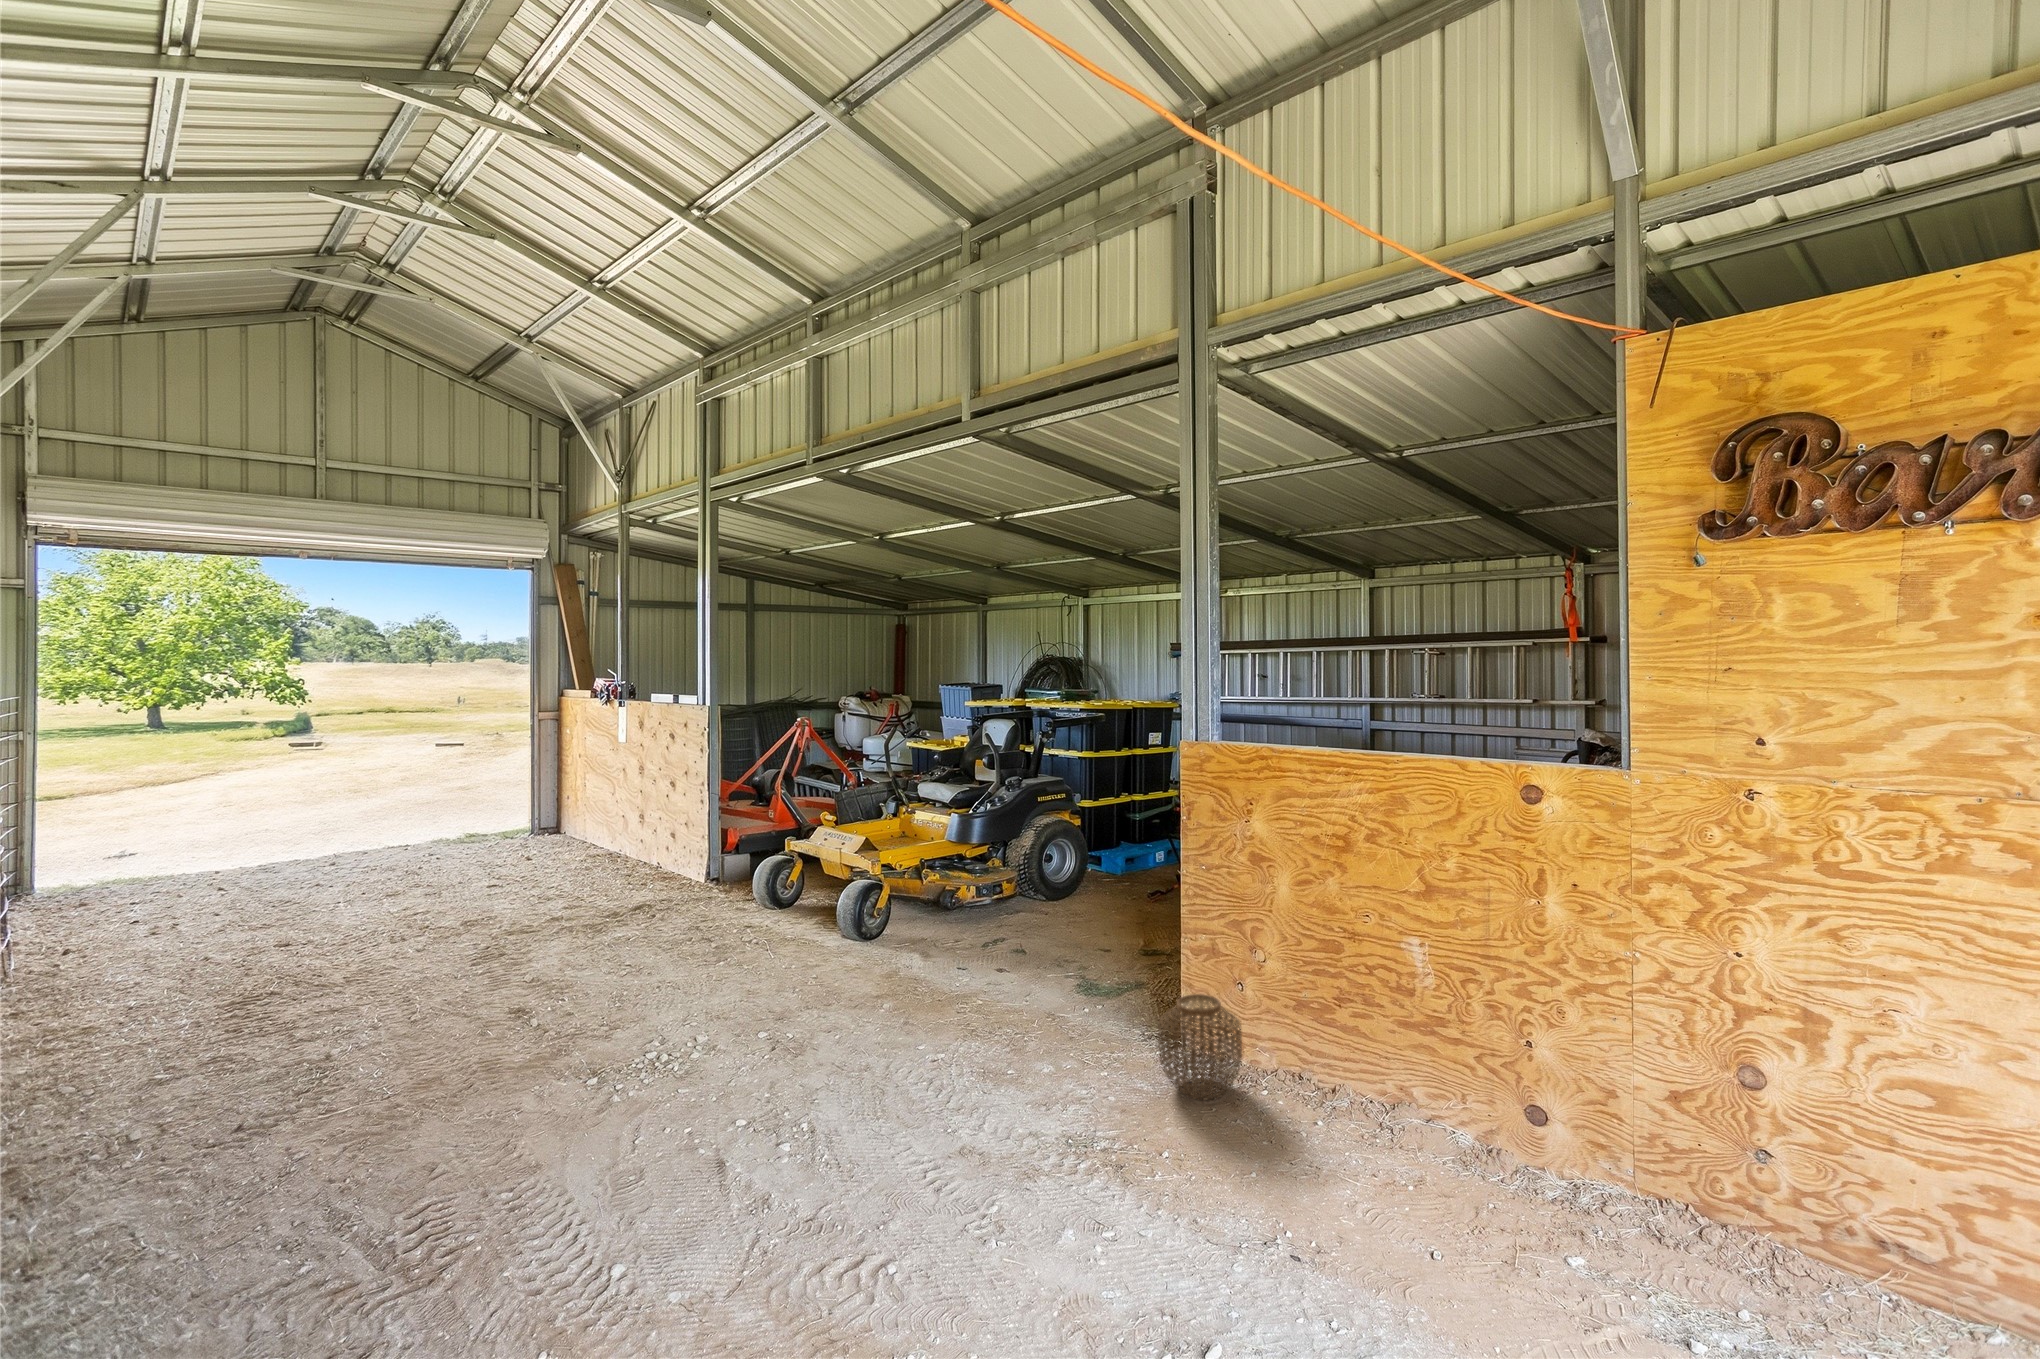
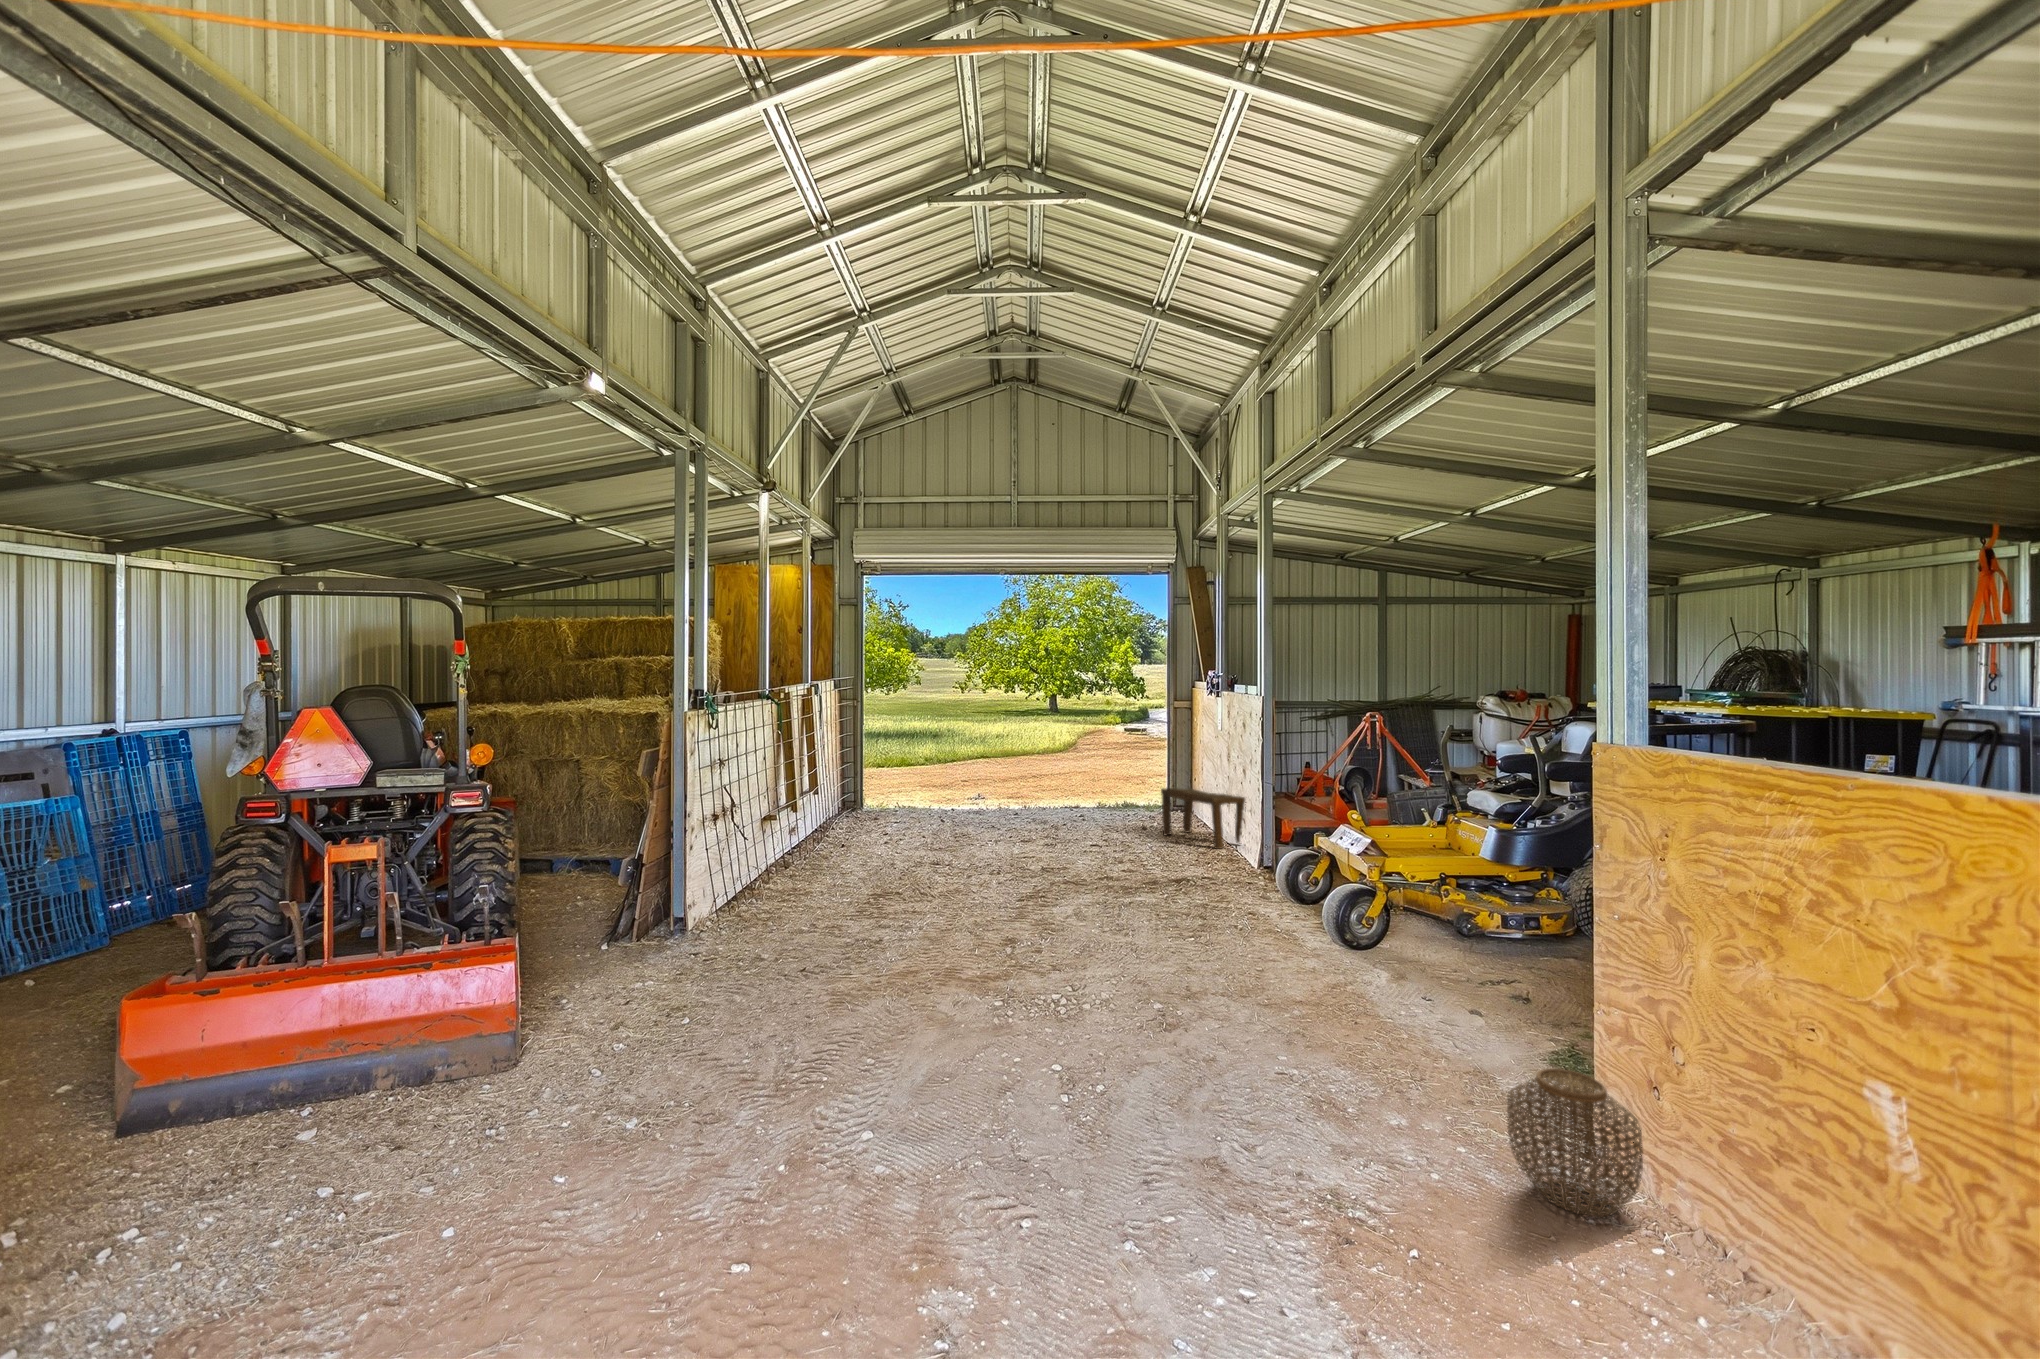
bench: none [569,823,685,887] -> present [1161,788,1246,849]

